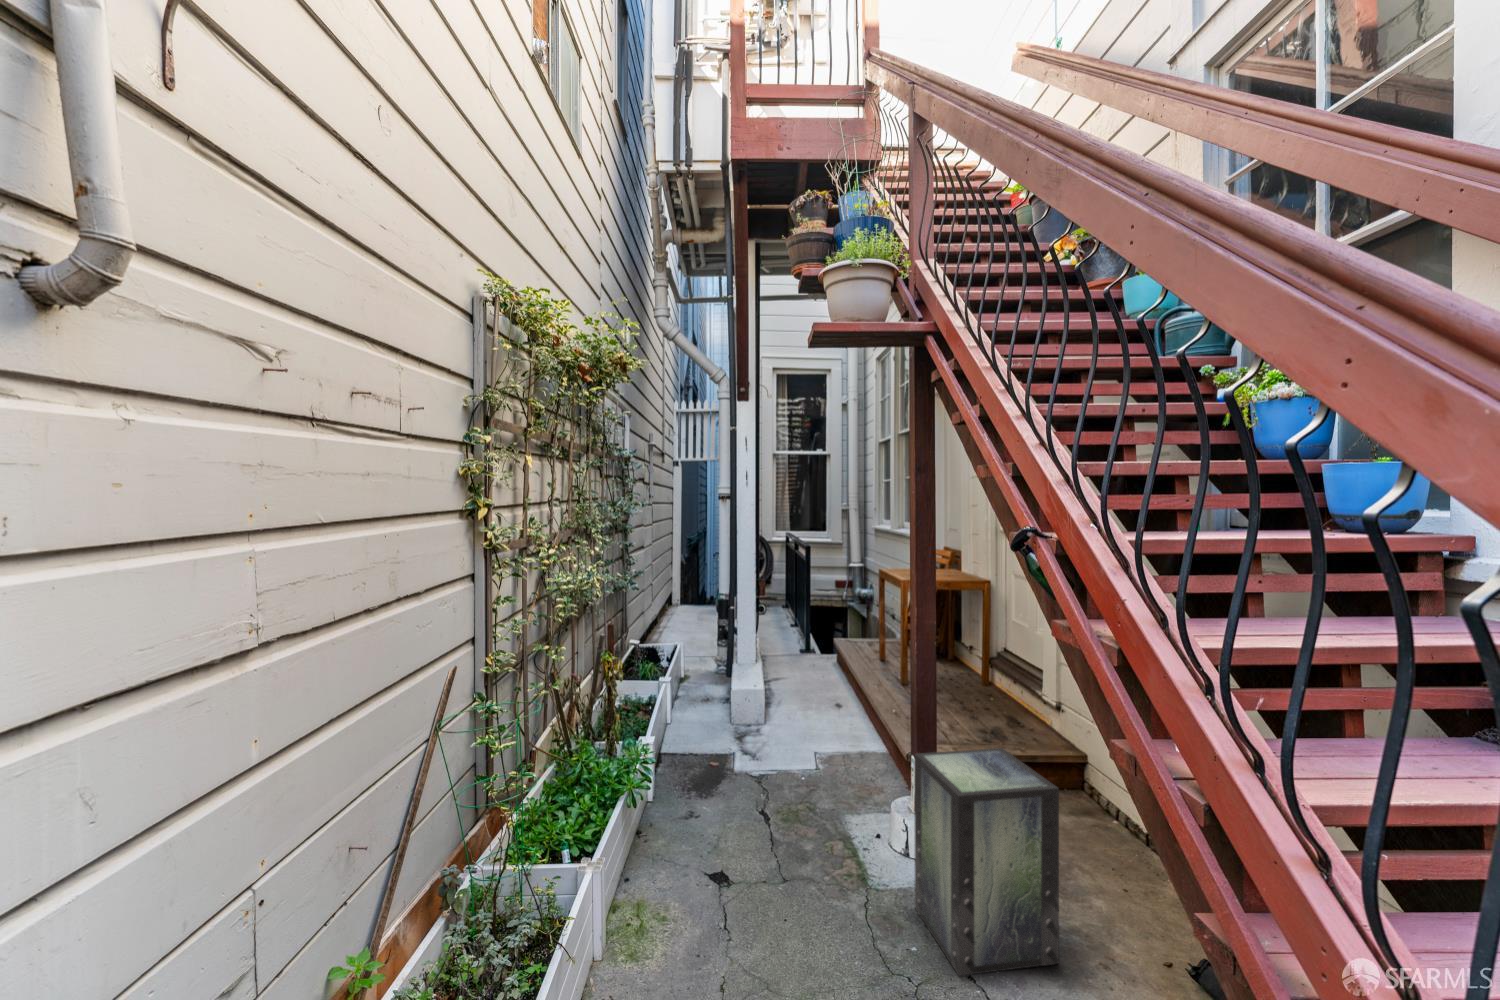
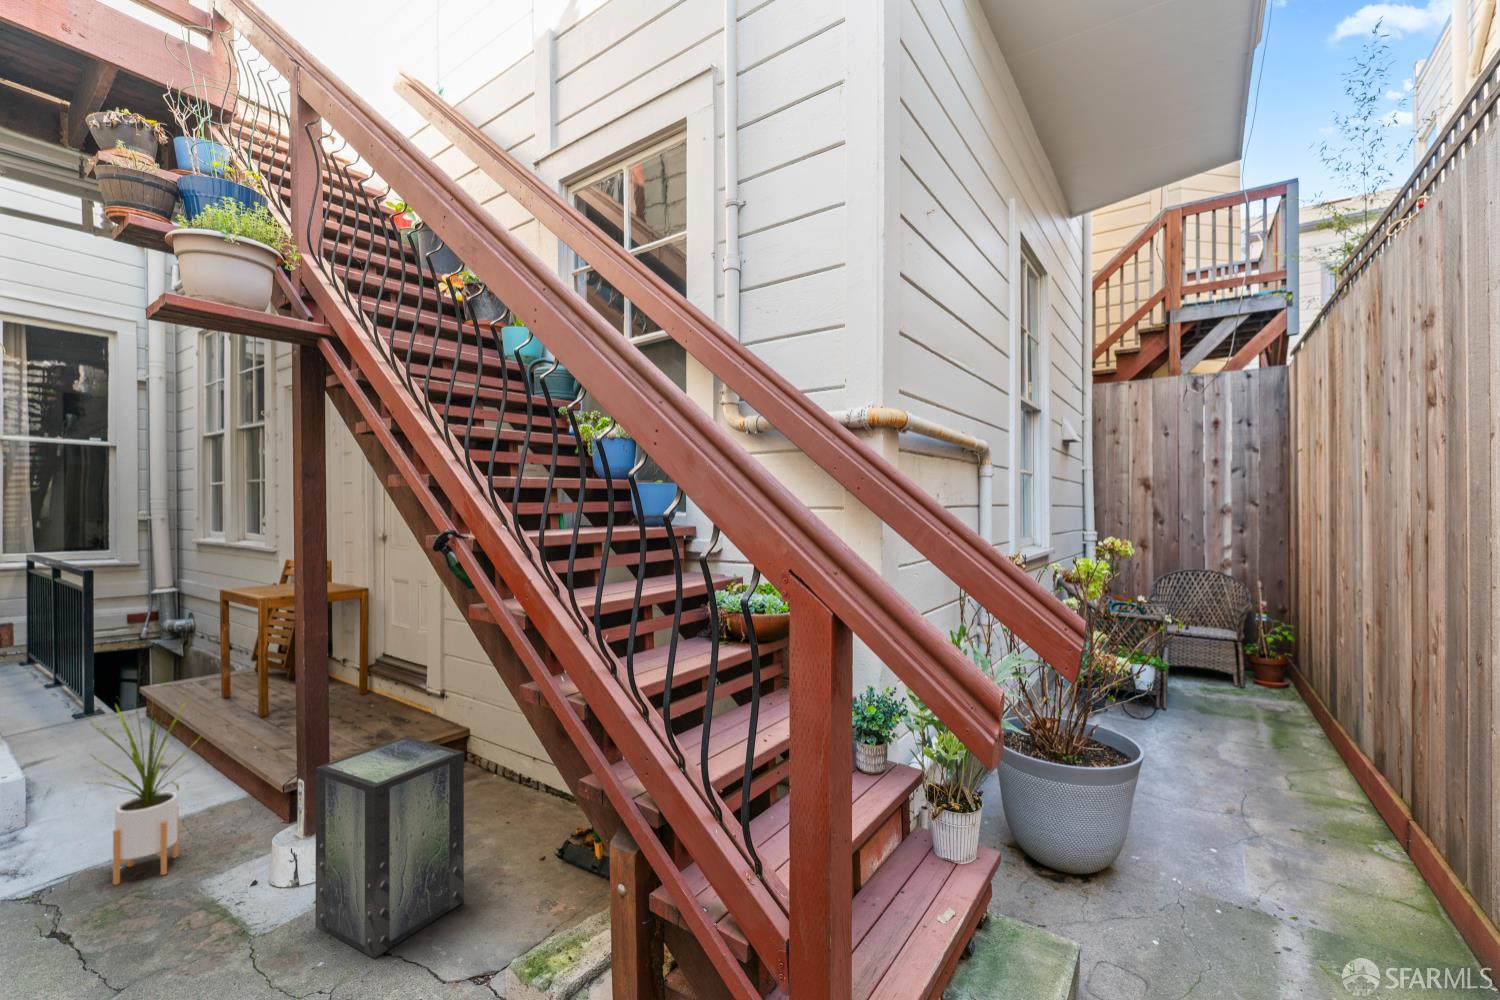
house plant: none [776,643,855,800] -> present [87,697,199,885]

